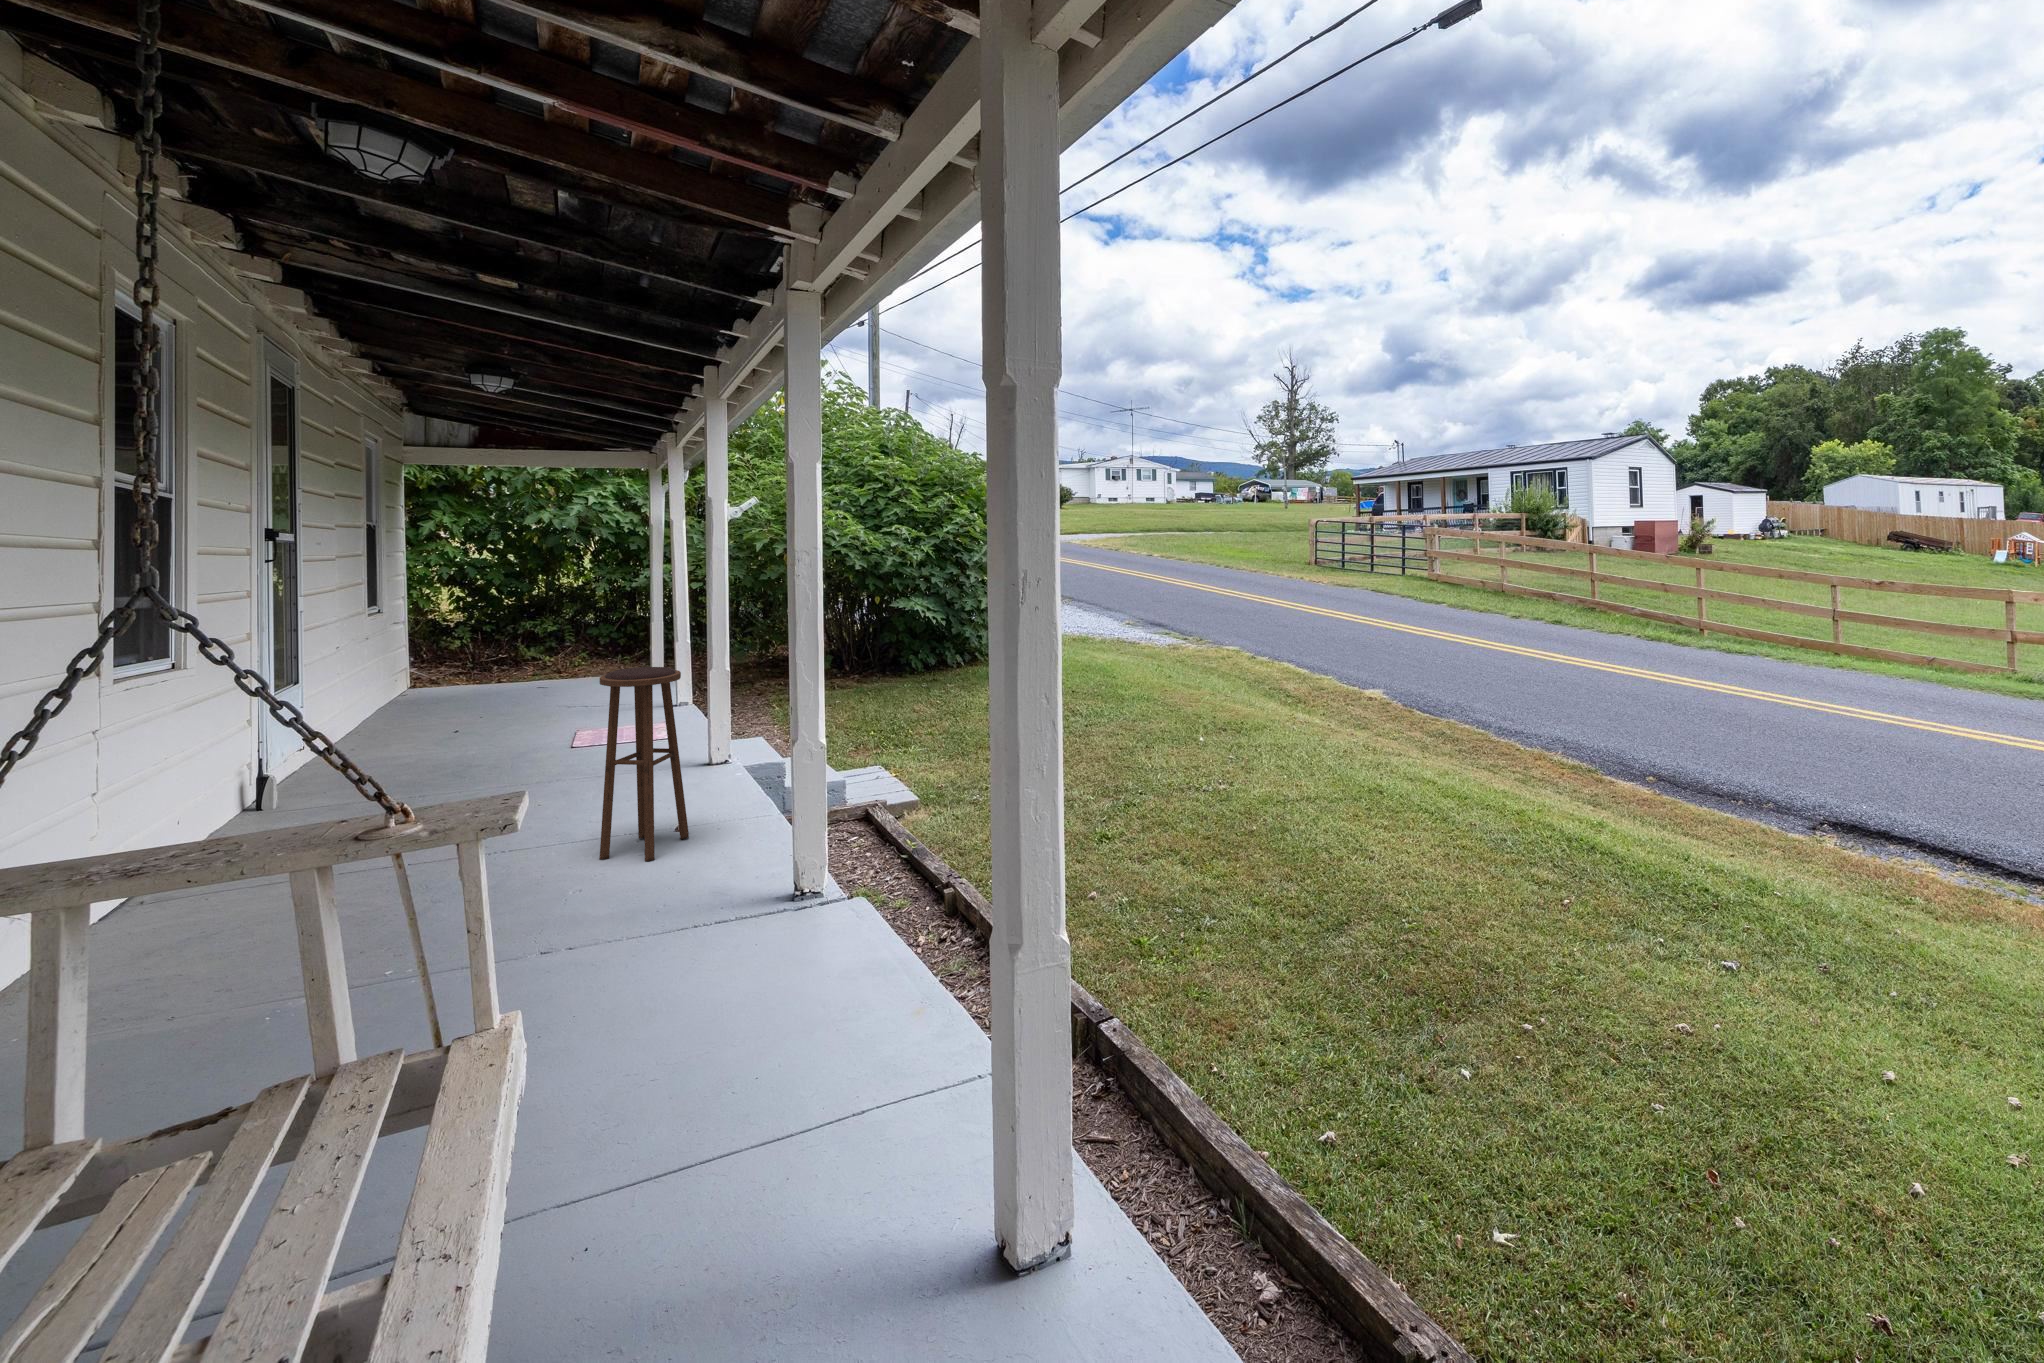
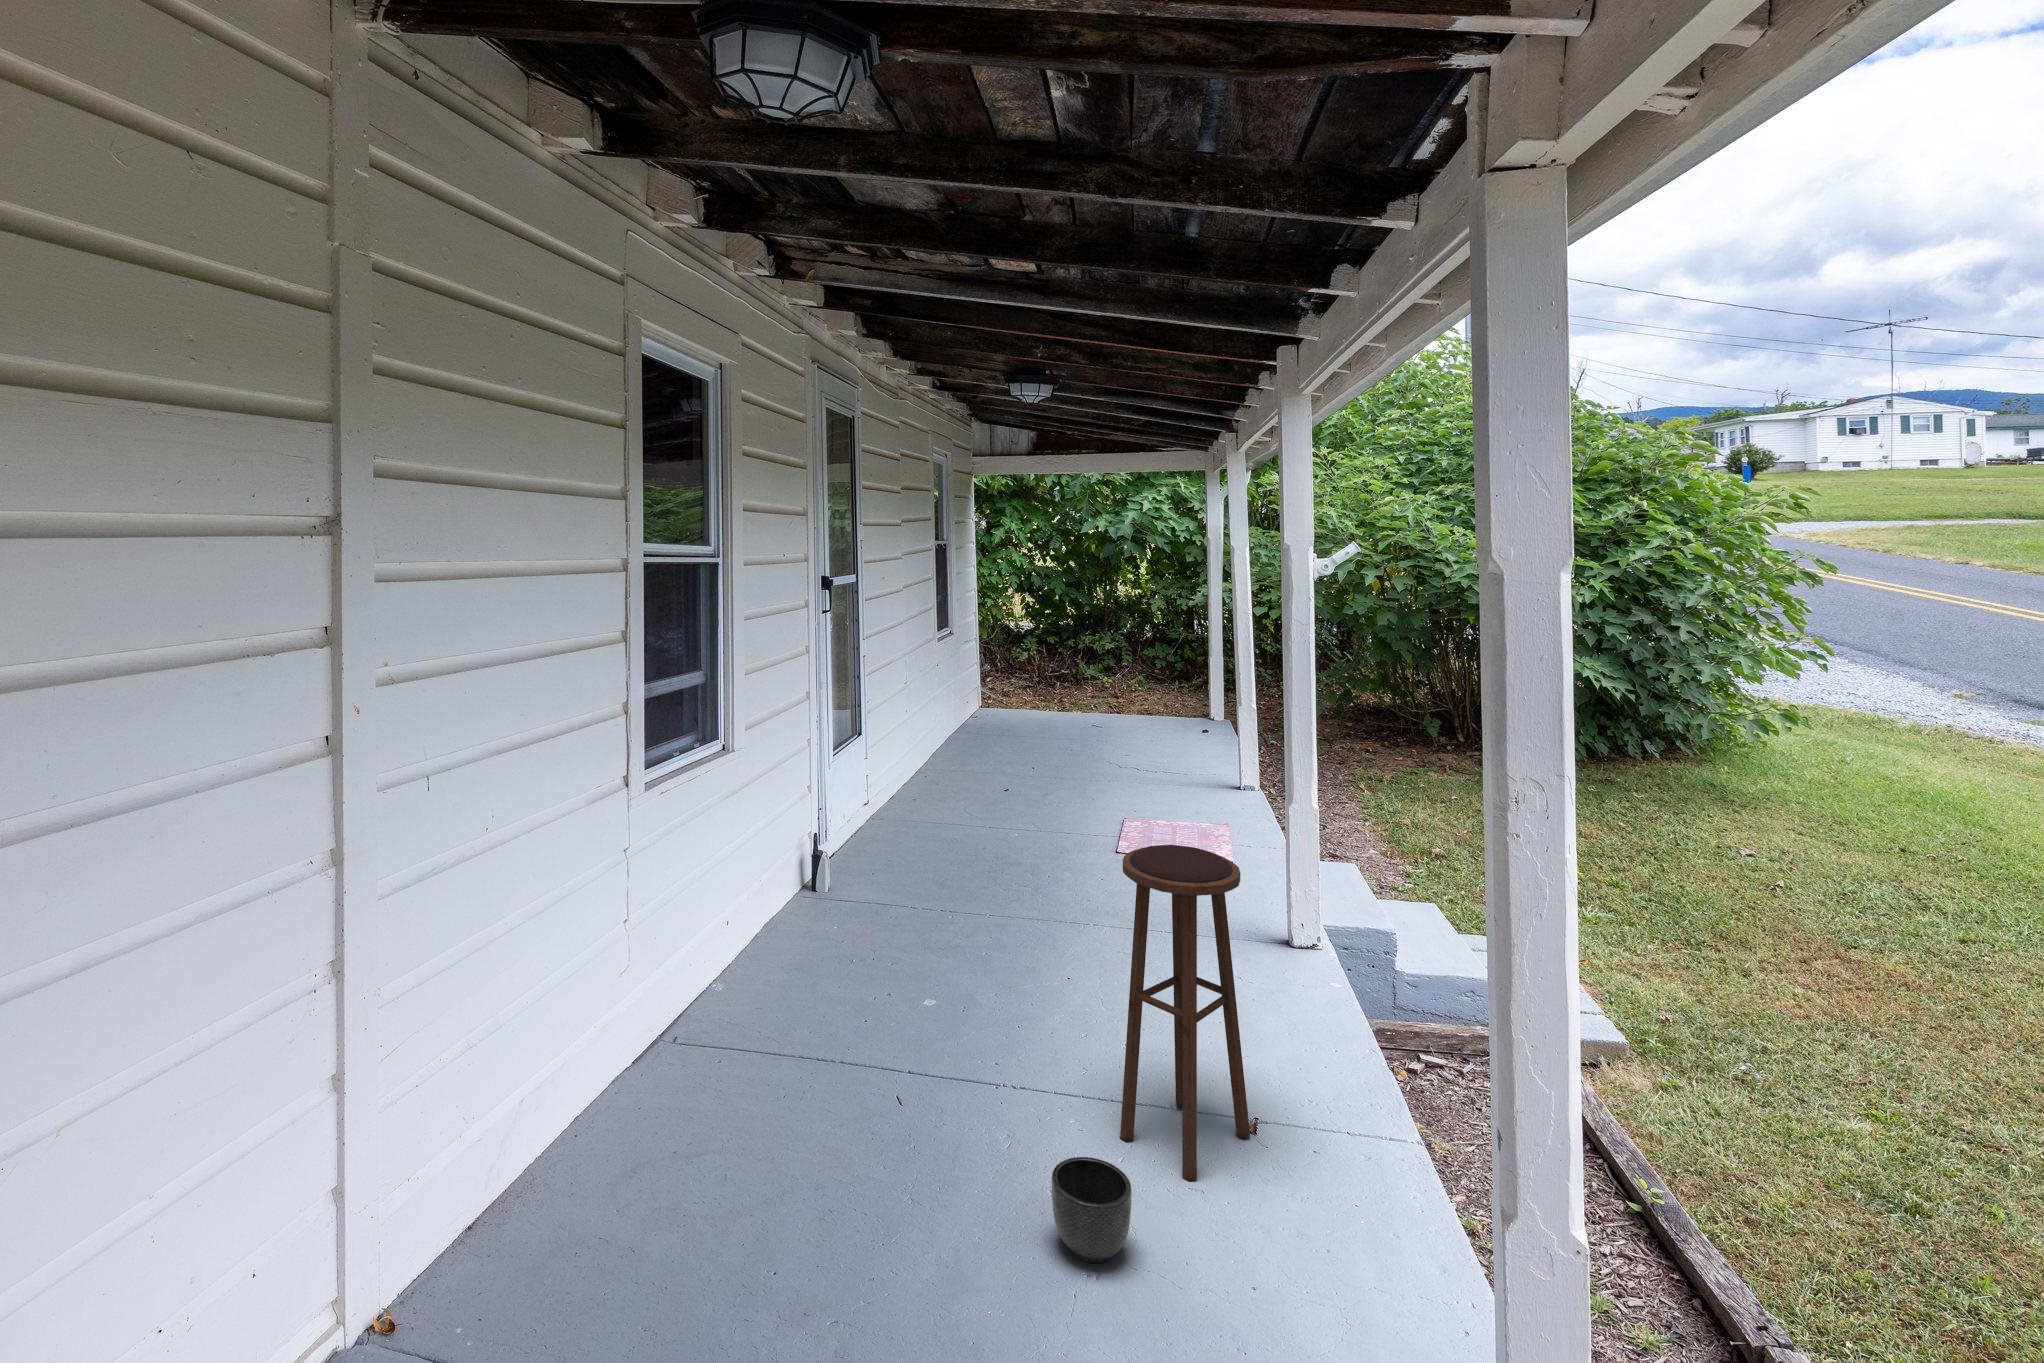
planter: none [556,847,613,903] -> present [1052,1157,1132,1263]

